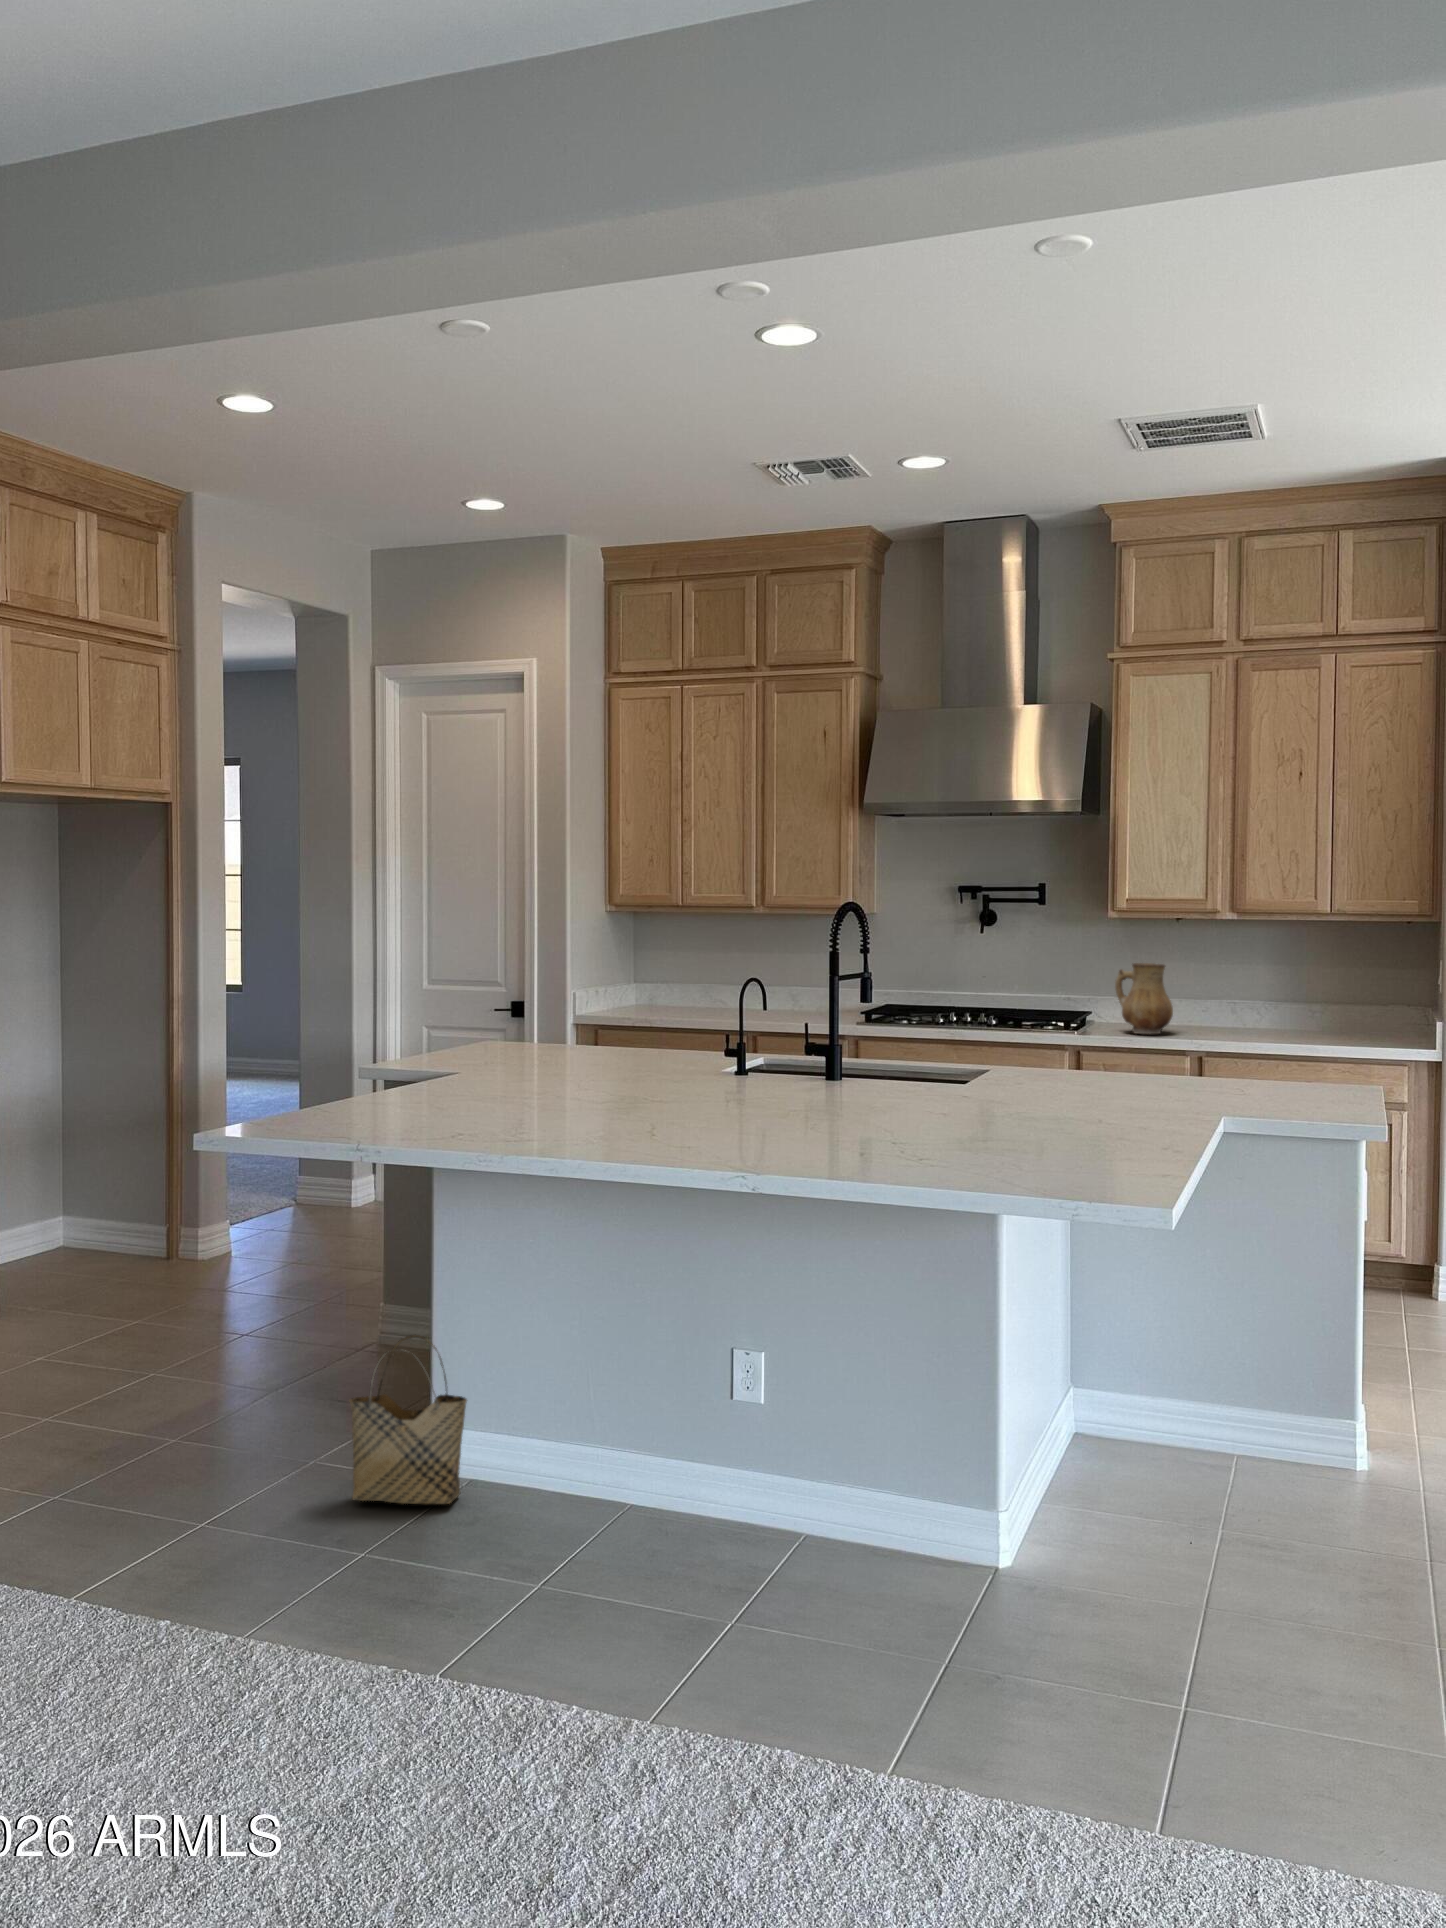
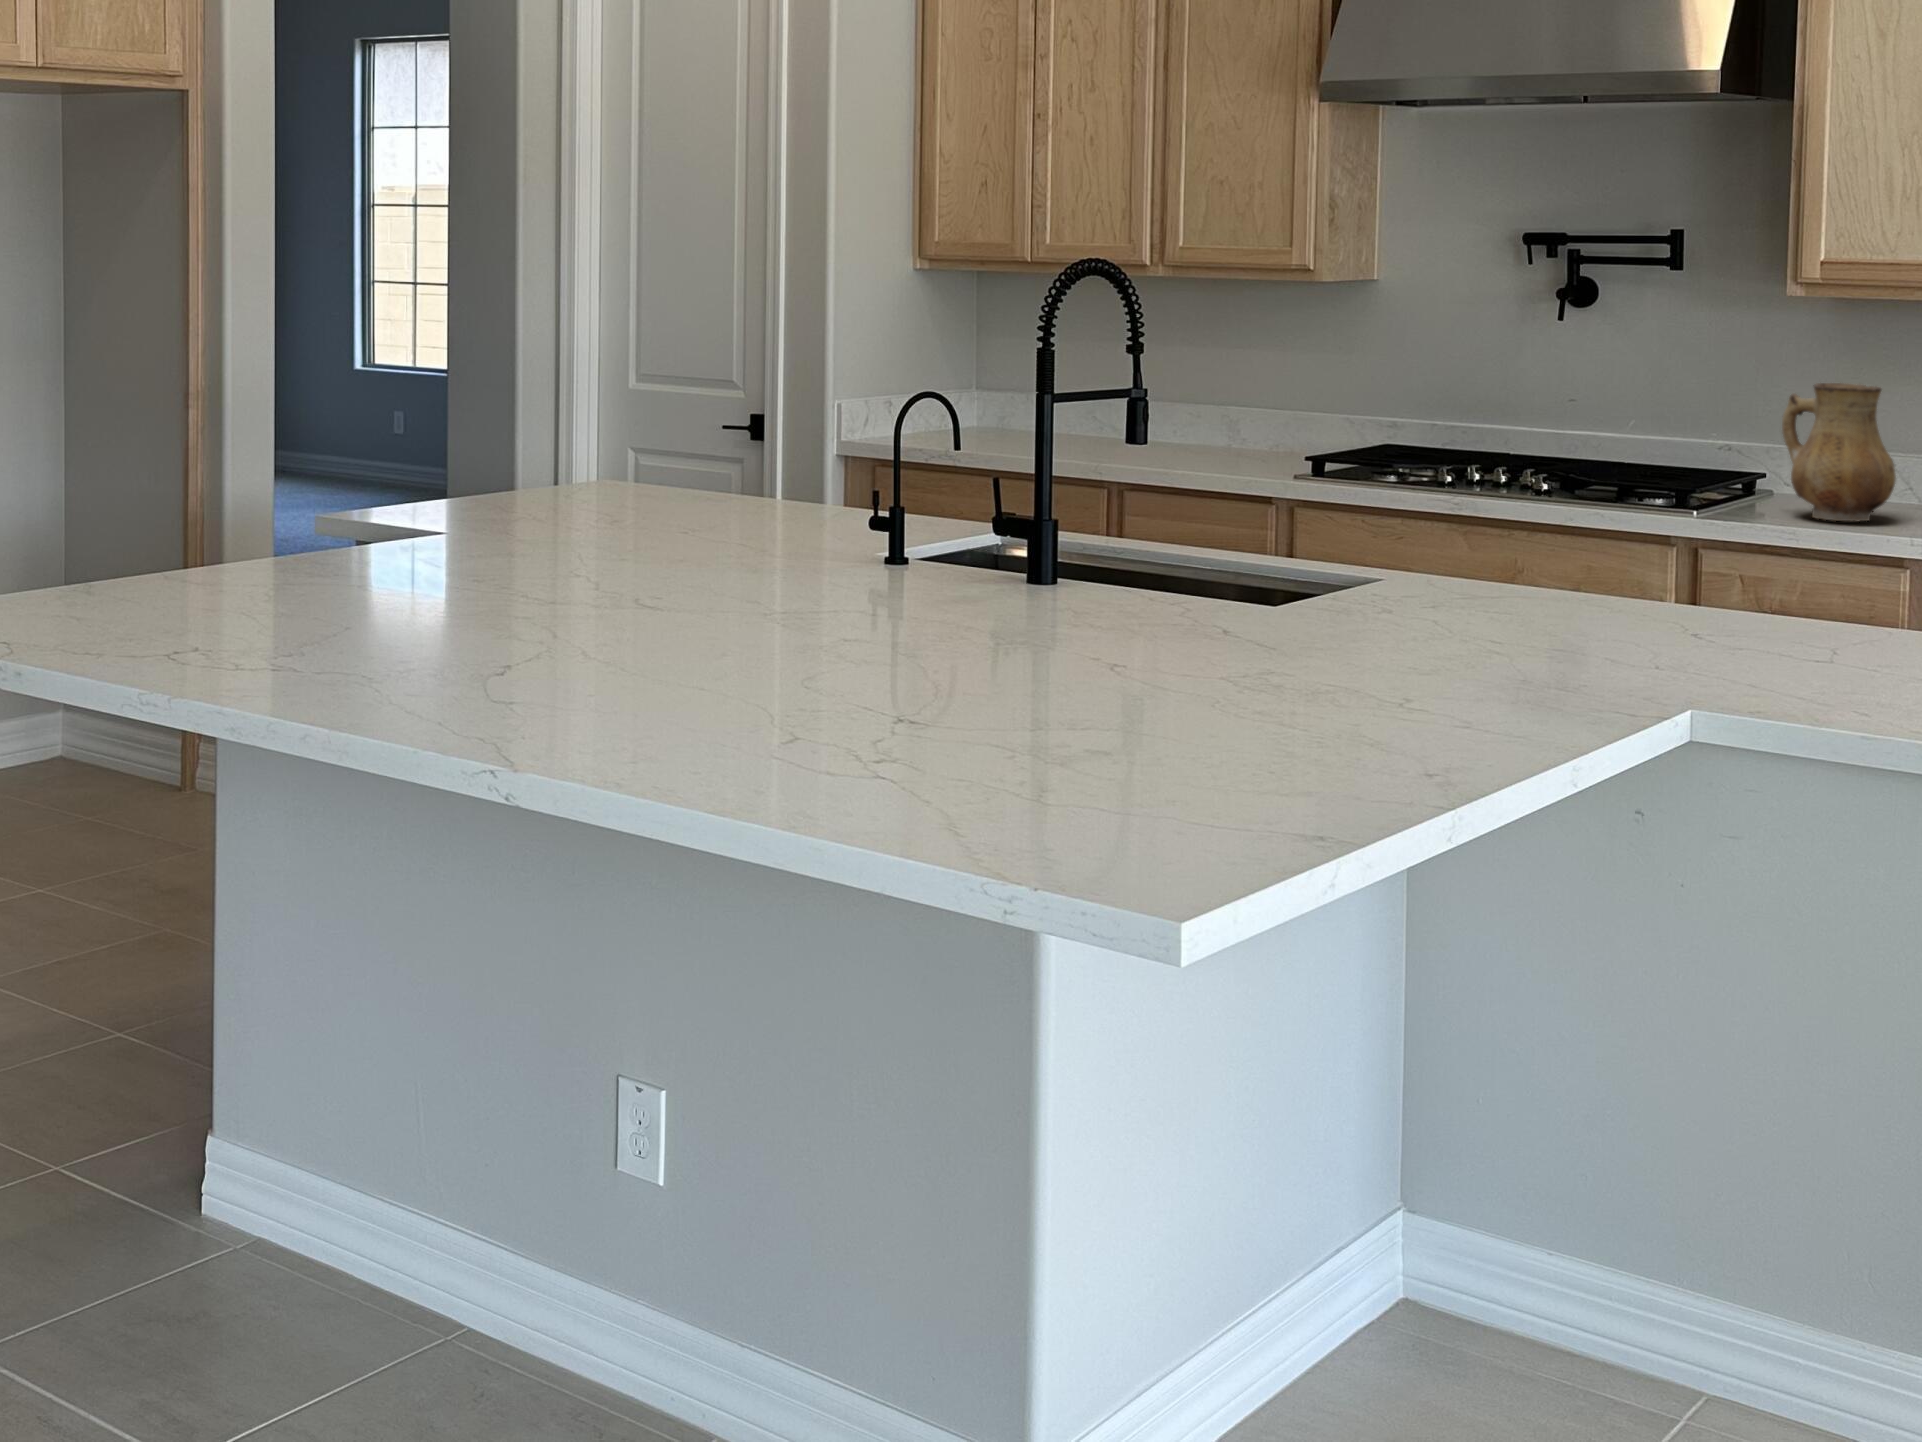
woven basket: present [349,1335,467,1504] -> none [34,983,227,1284]

